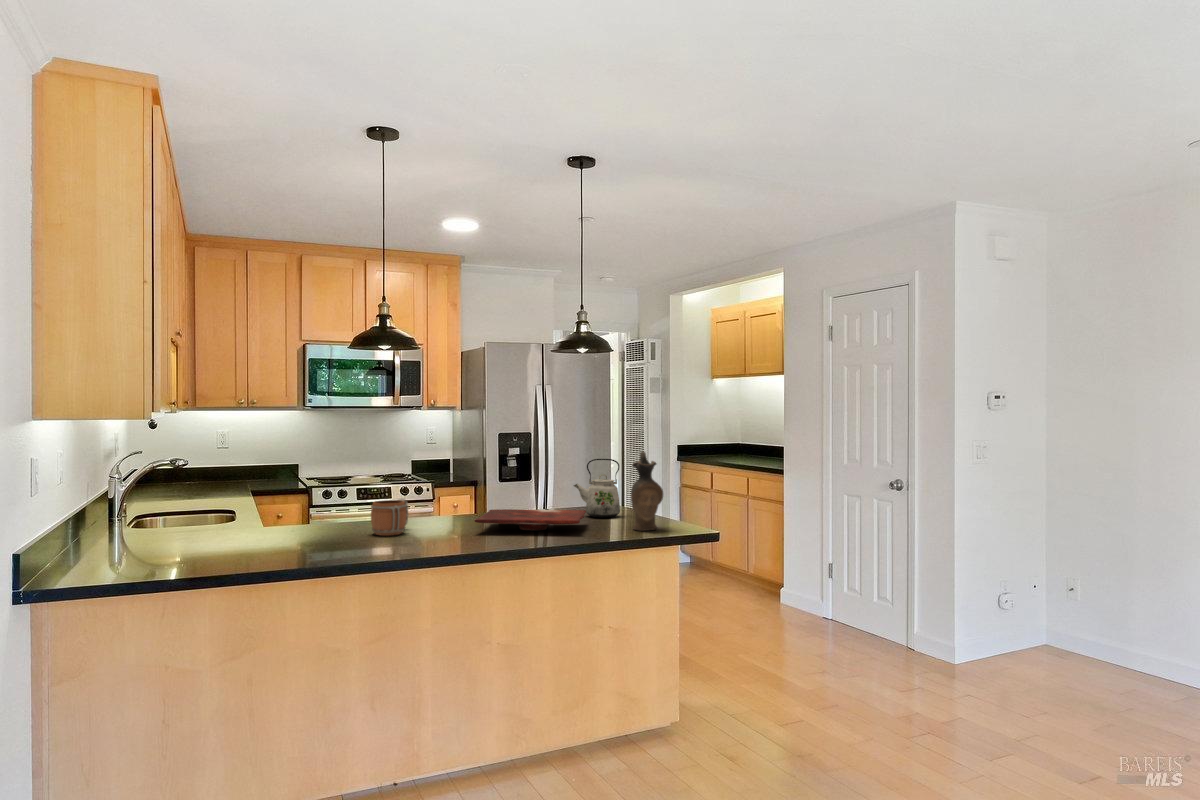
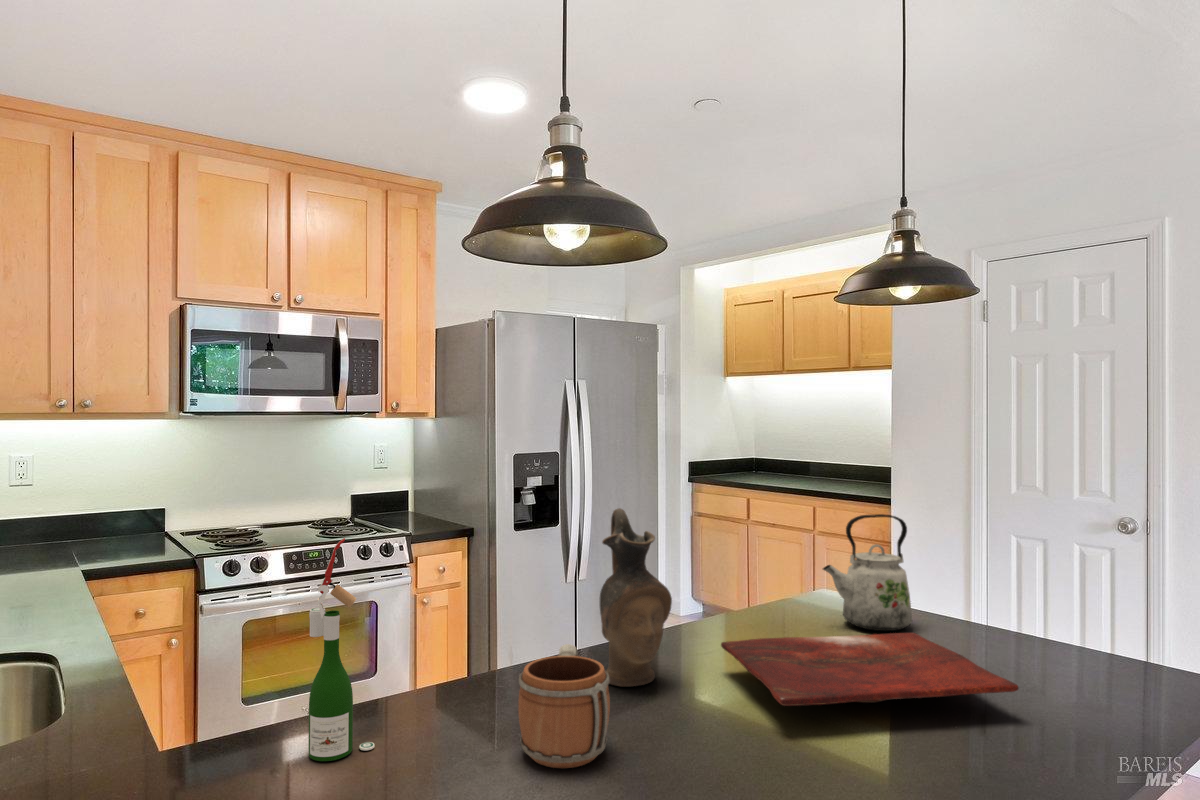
ceramic pitcher: present [631,451,663,530] -> present [600,508,672,686]
wine bottle: none [302,452,326,532] -> present [308,538,374,761]

